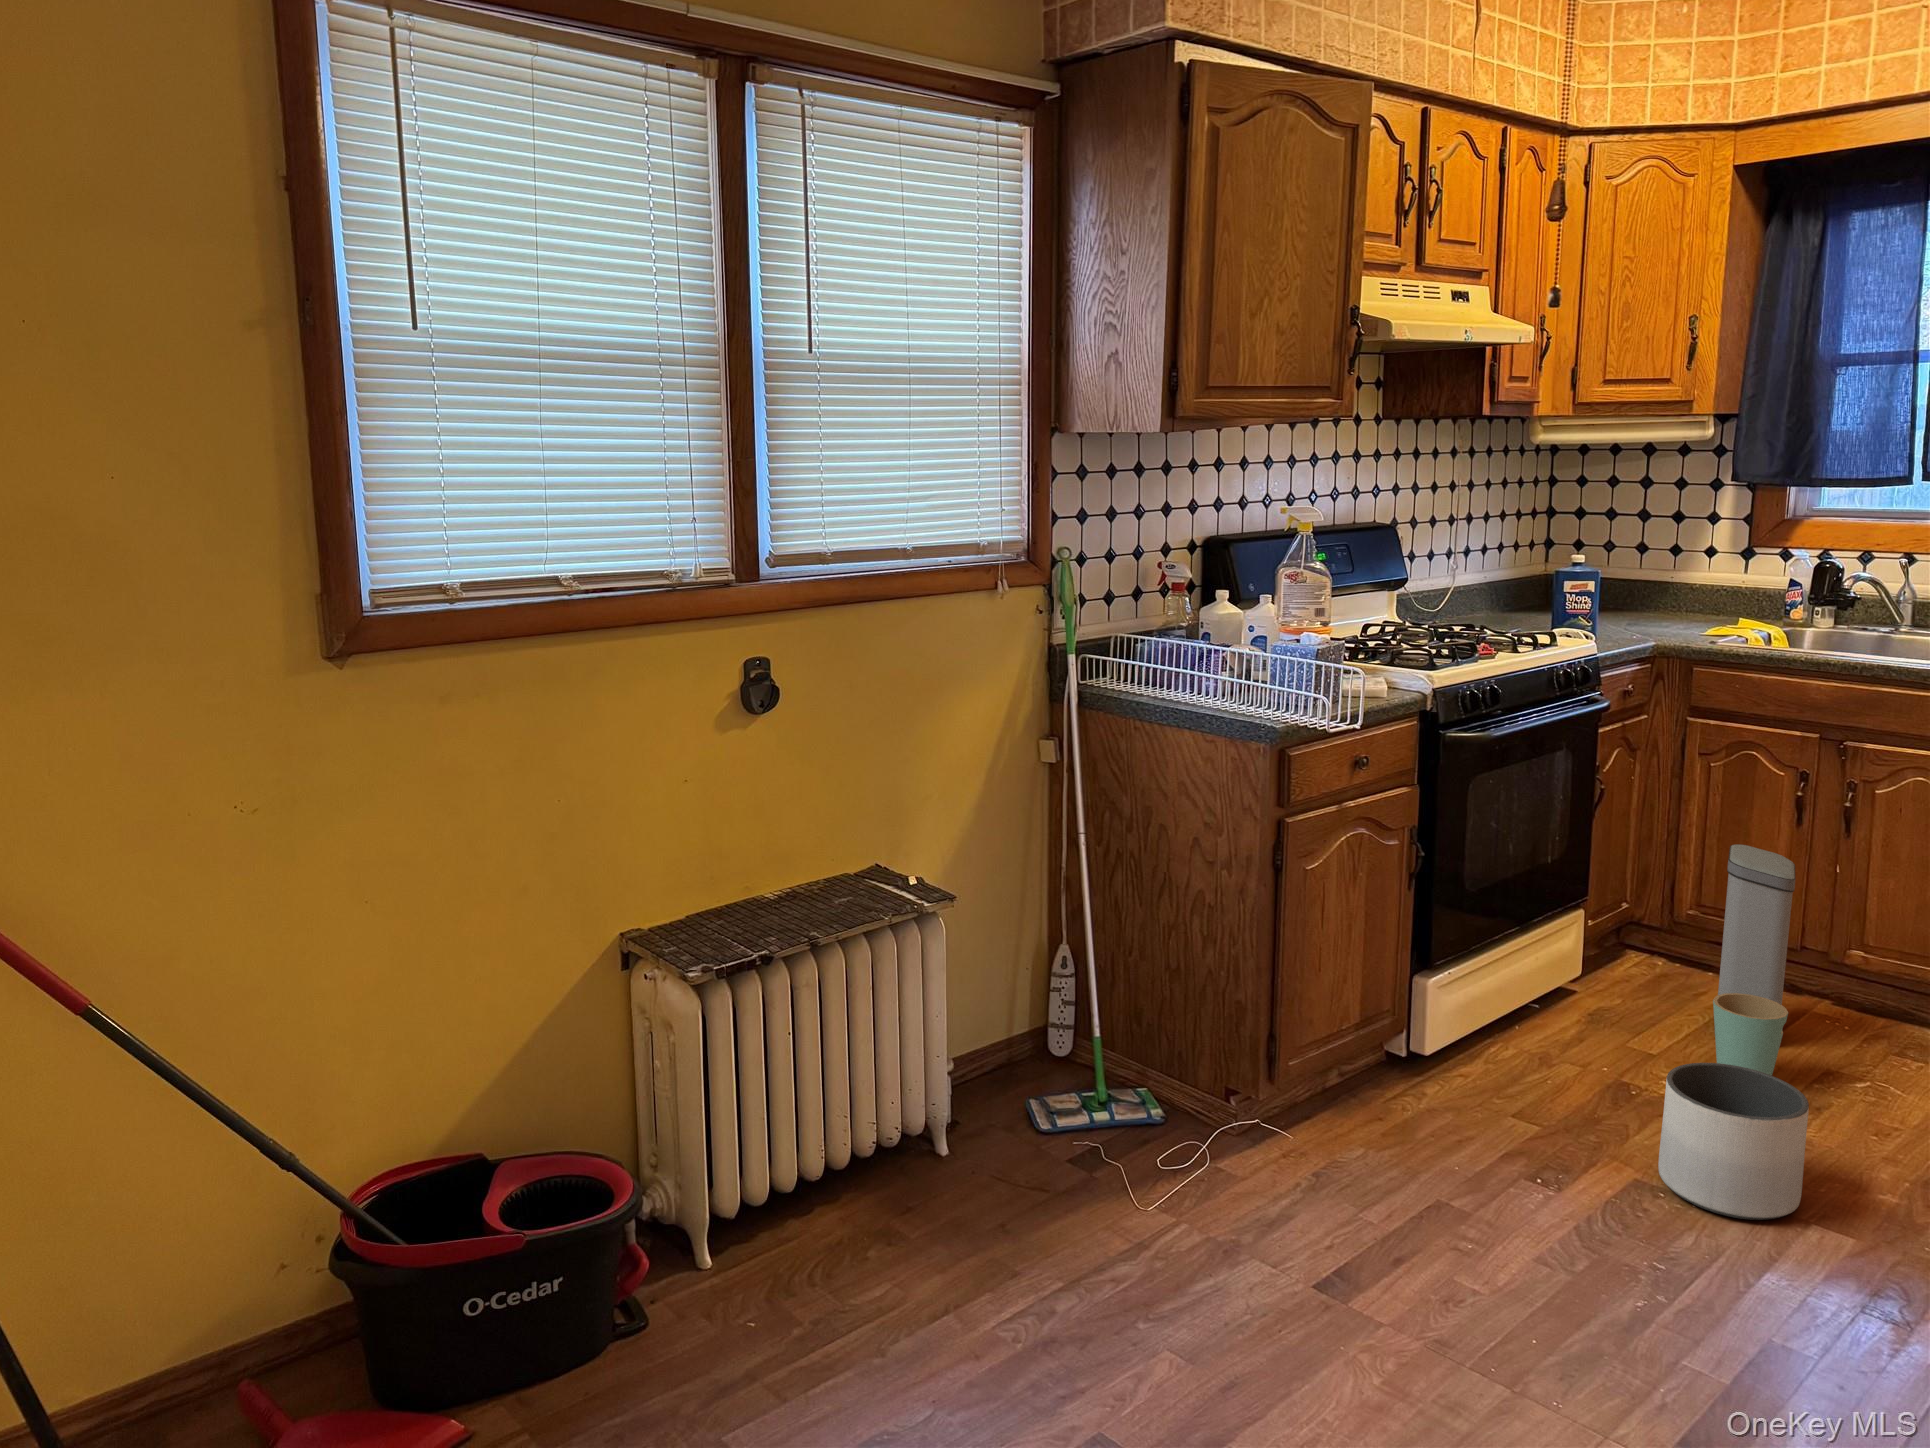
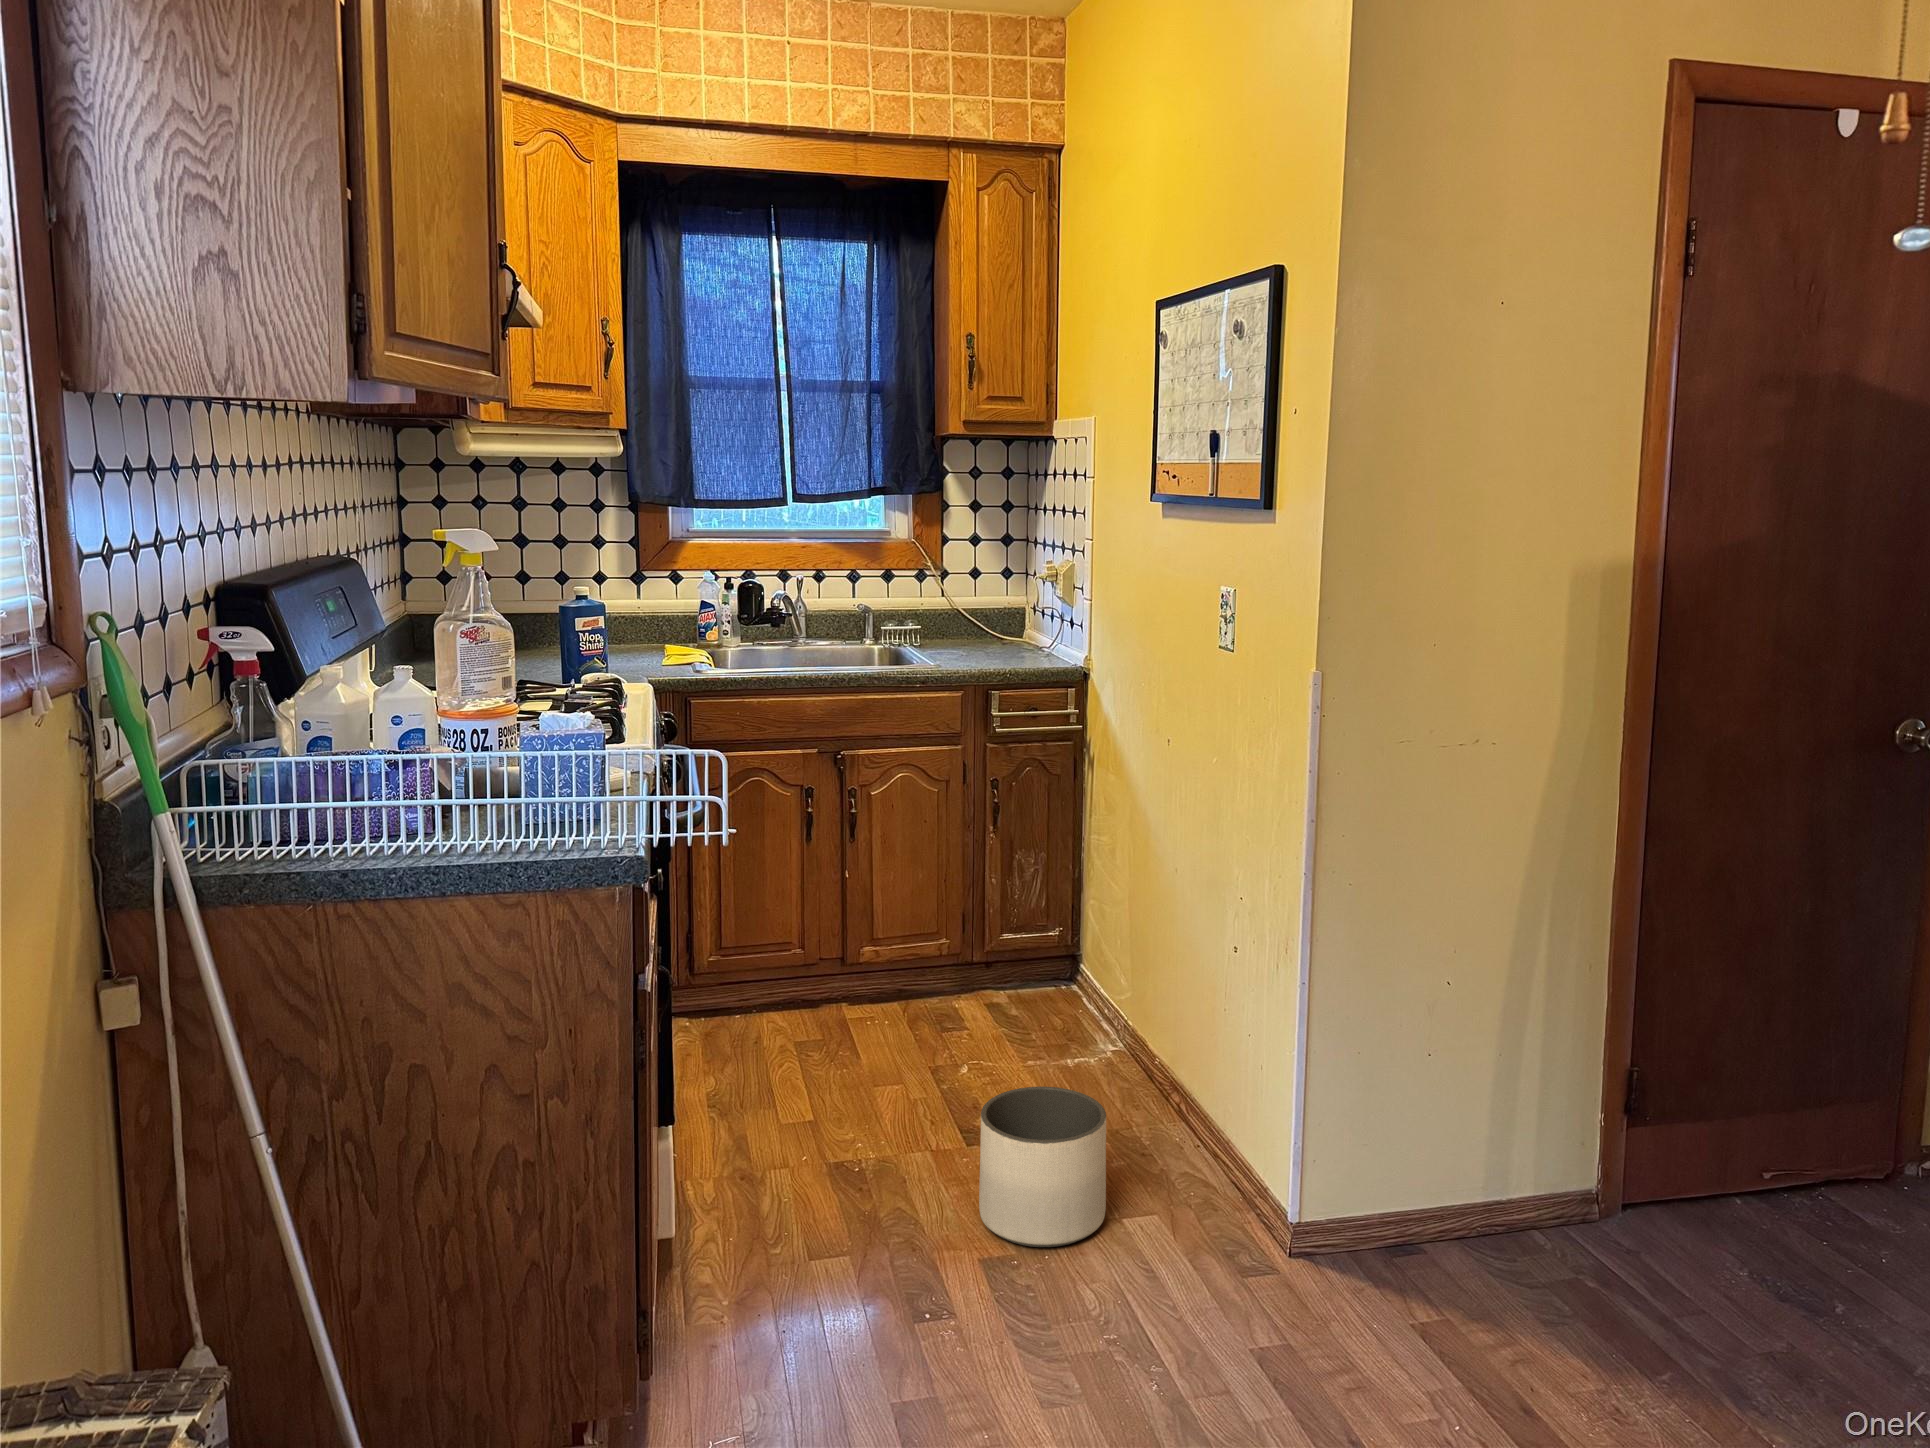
trash can: present [1713,844,1795,1076] -> none [798,874,935,1118]

